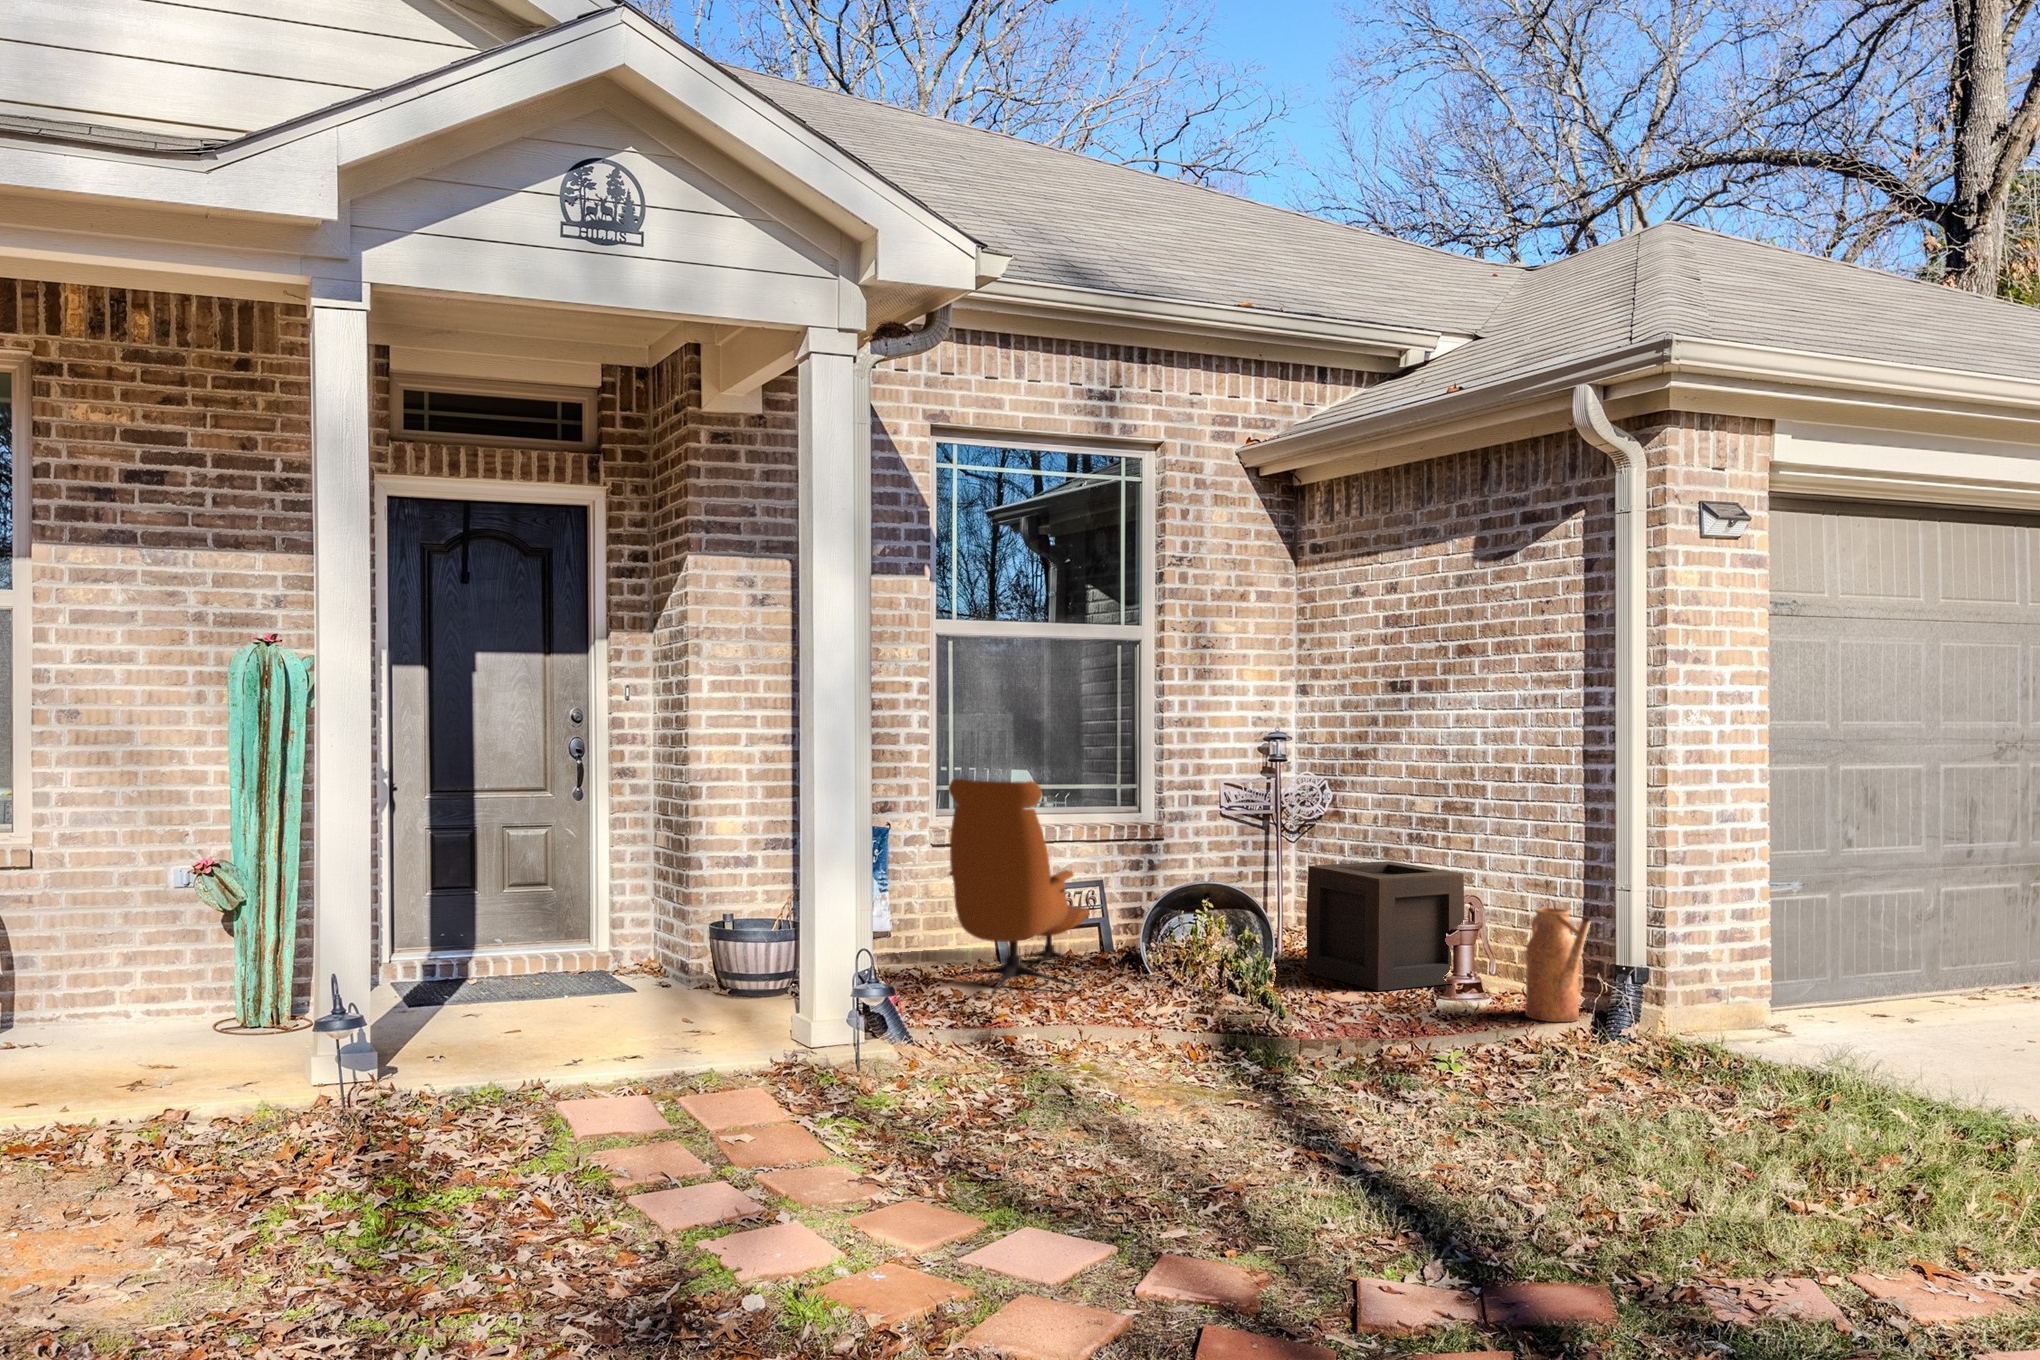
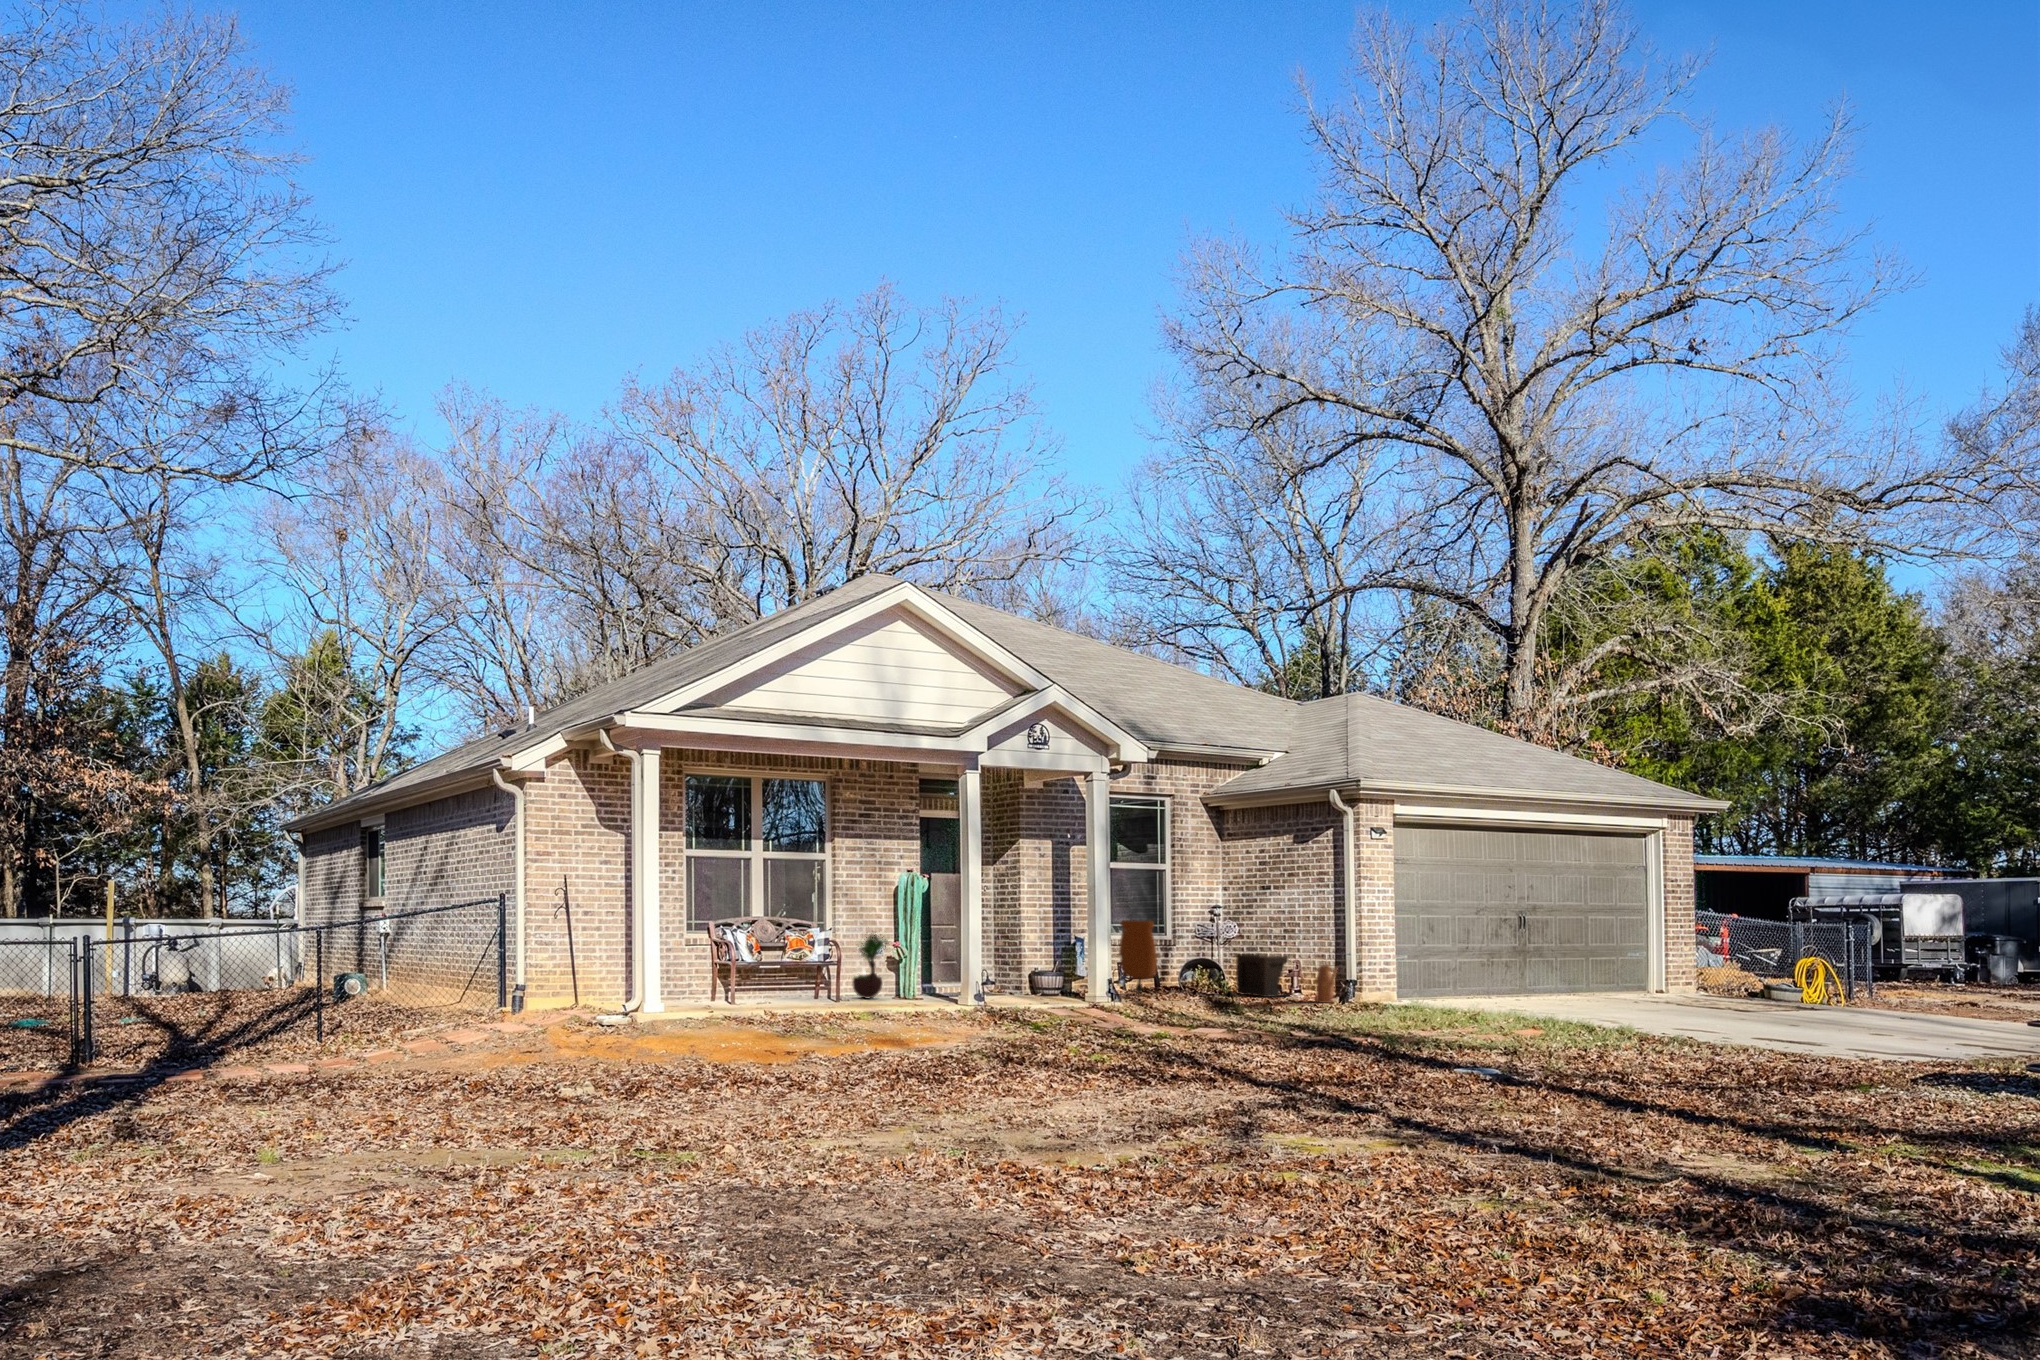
potted tree: none [31,808,175,1022] -> present [853,933,888,998]

